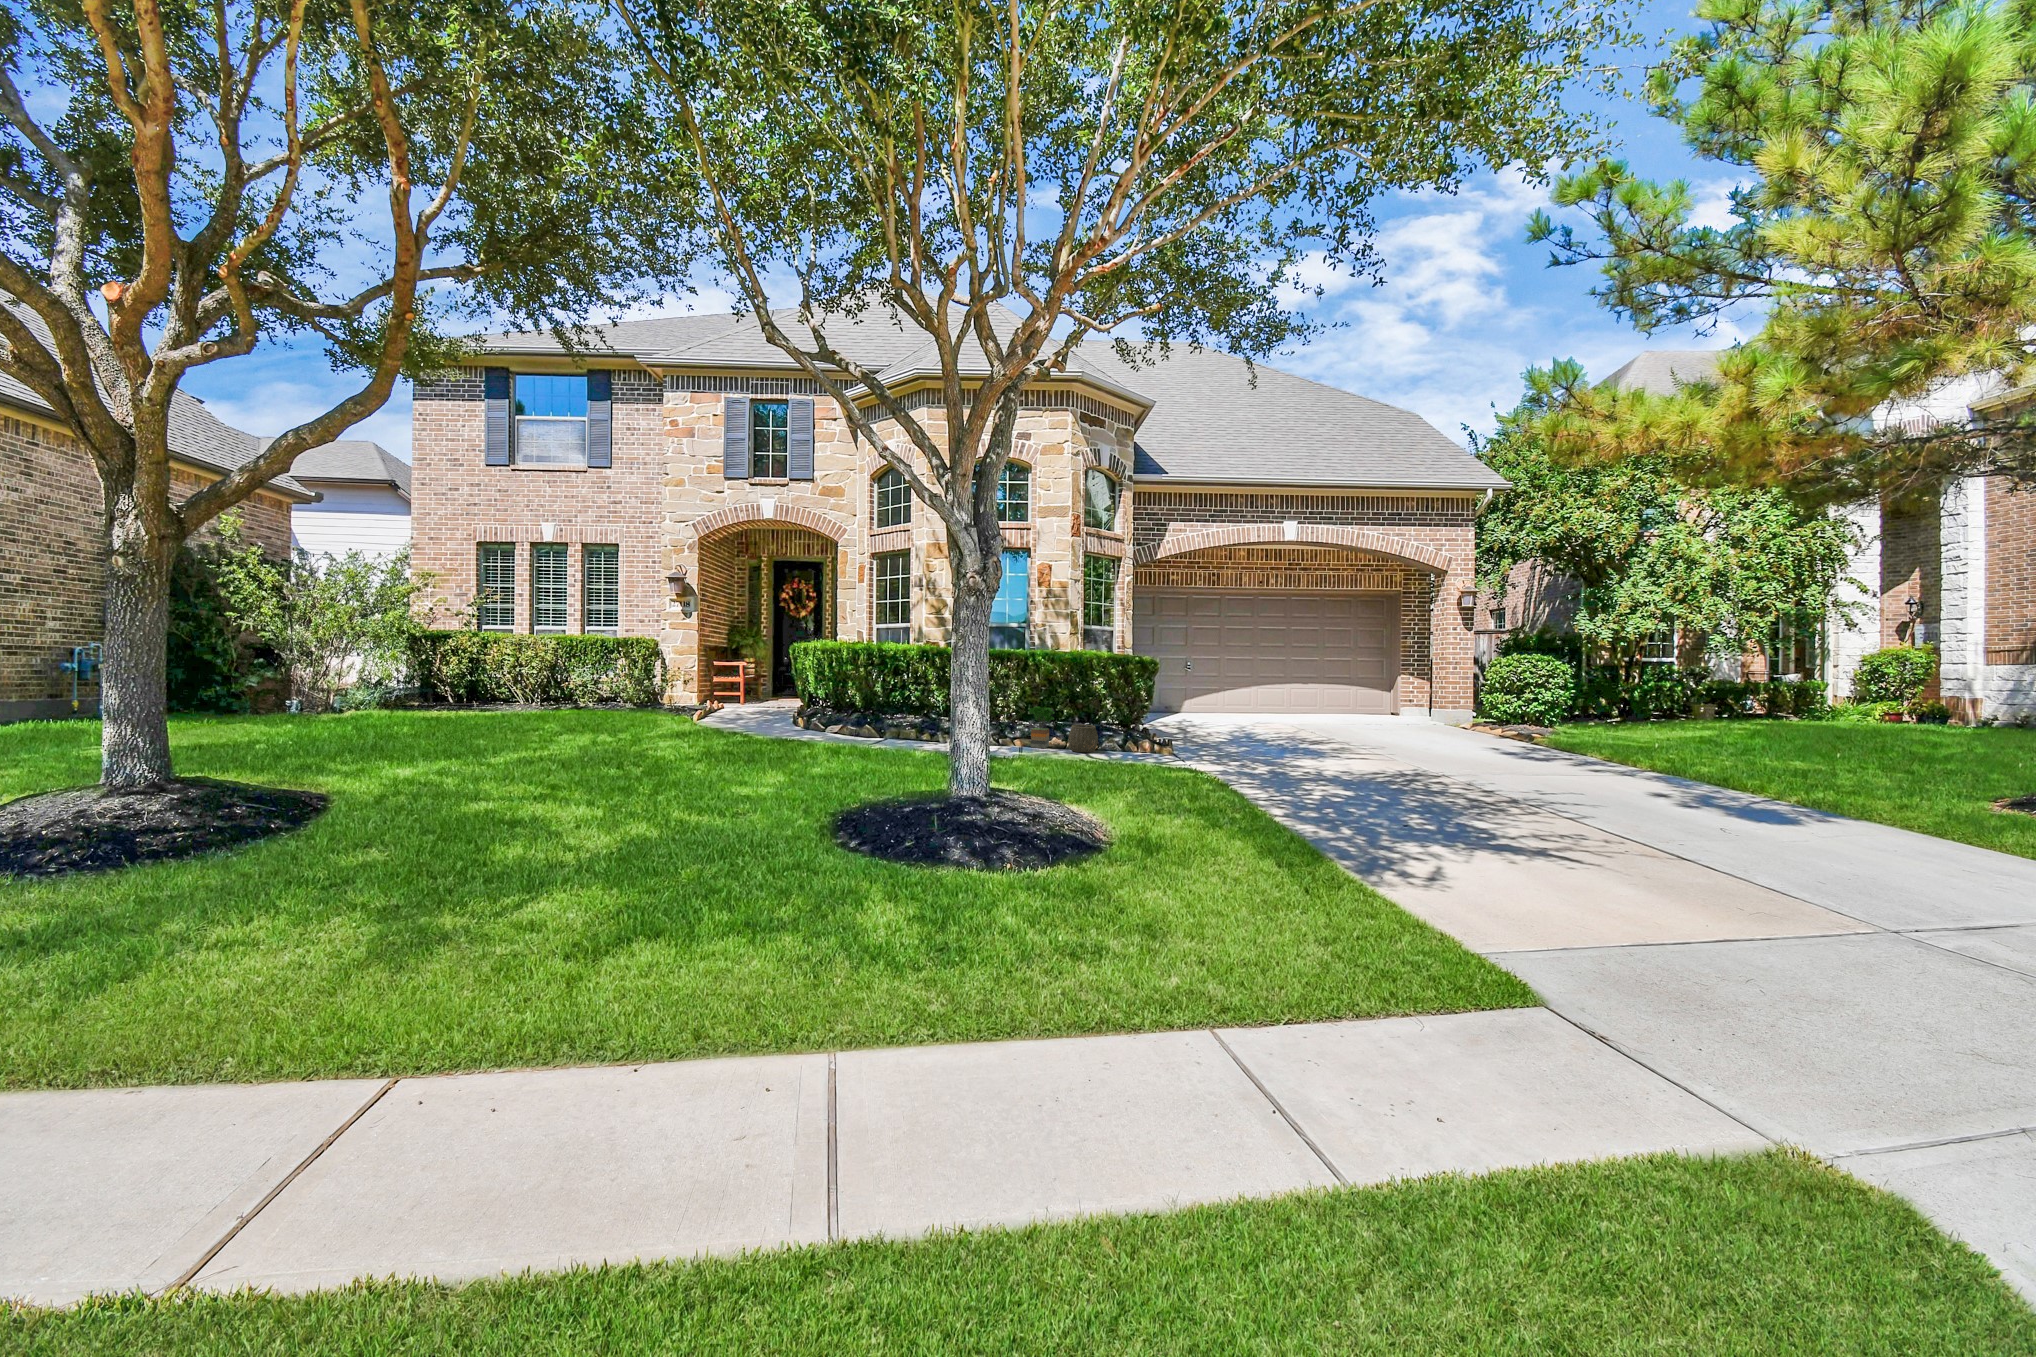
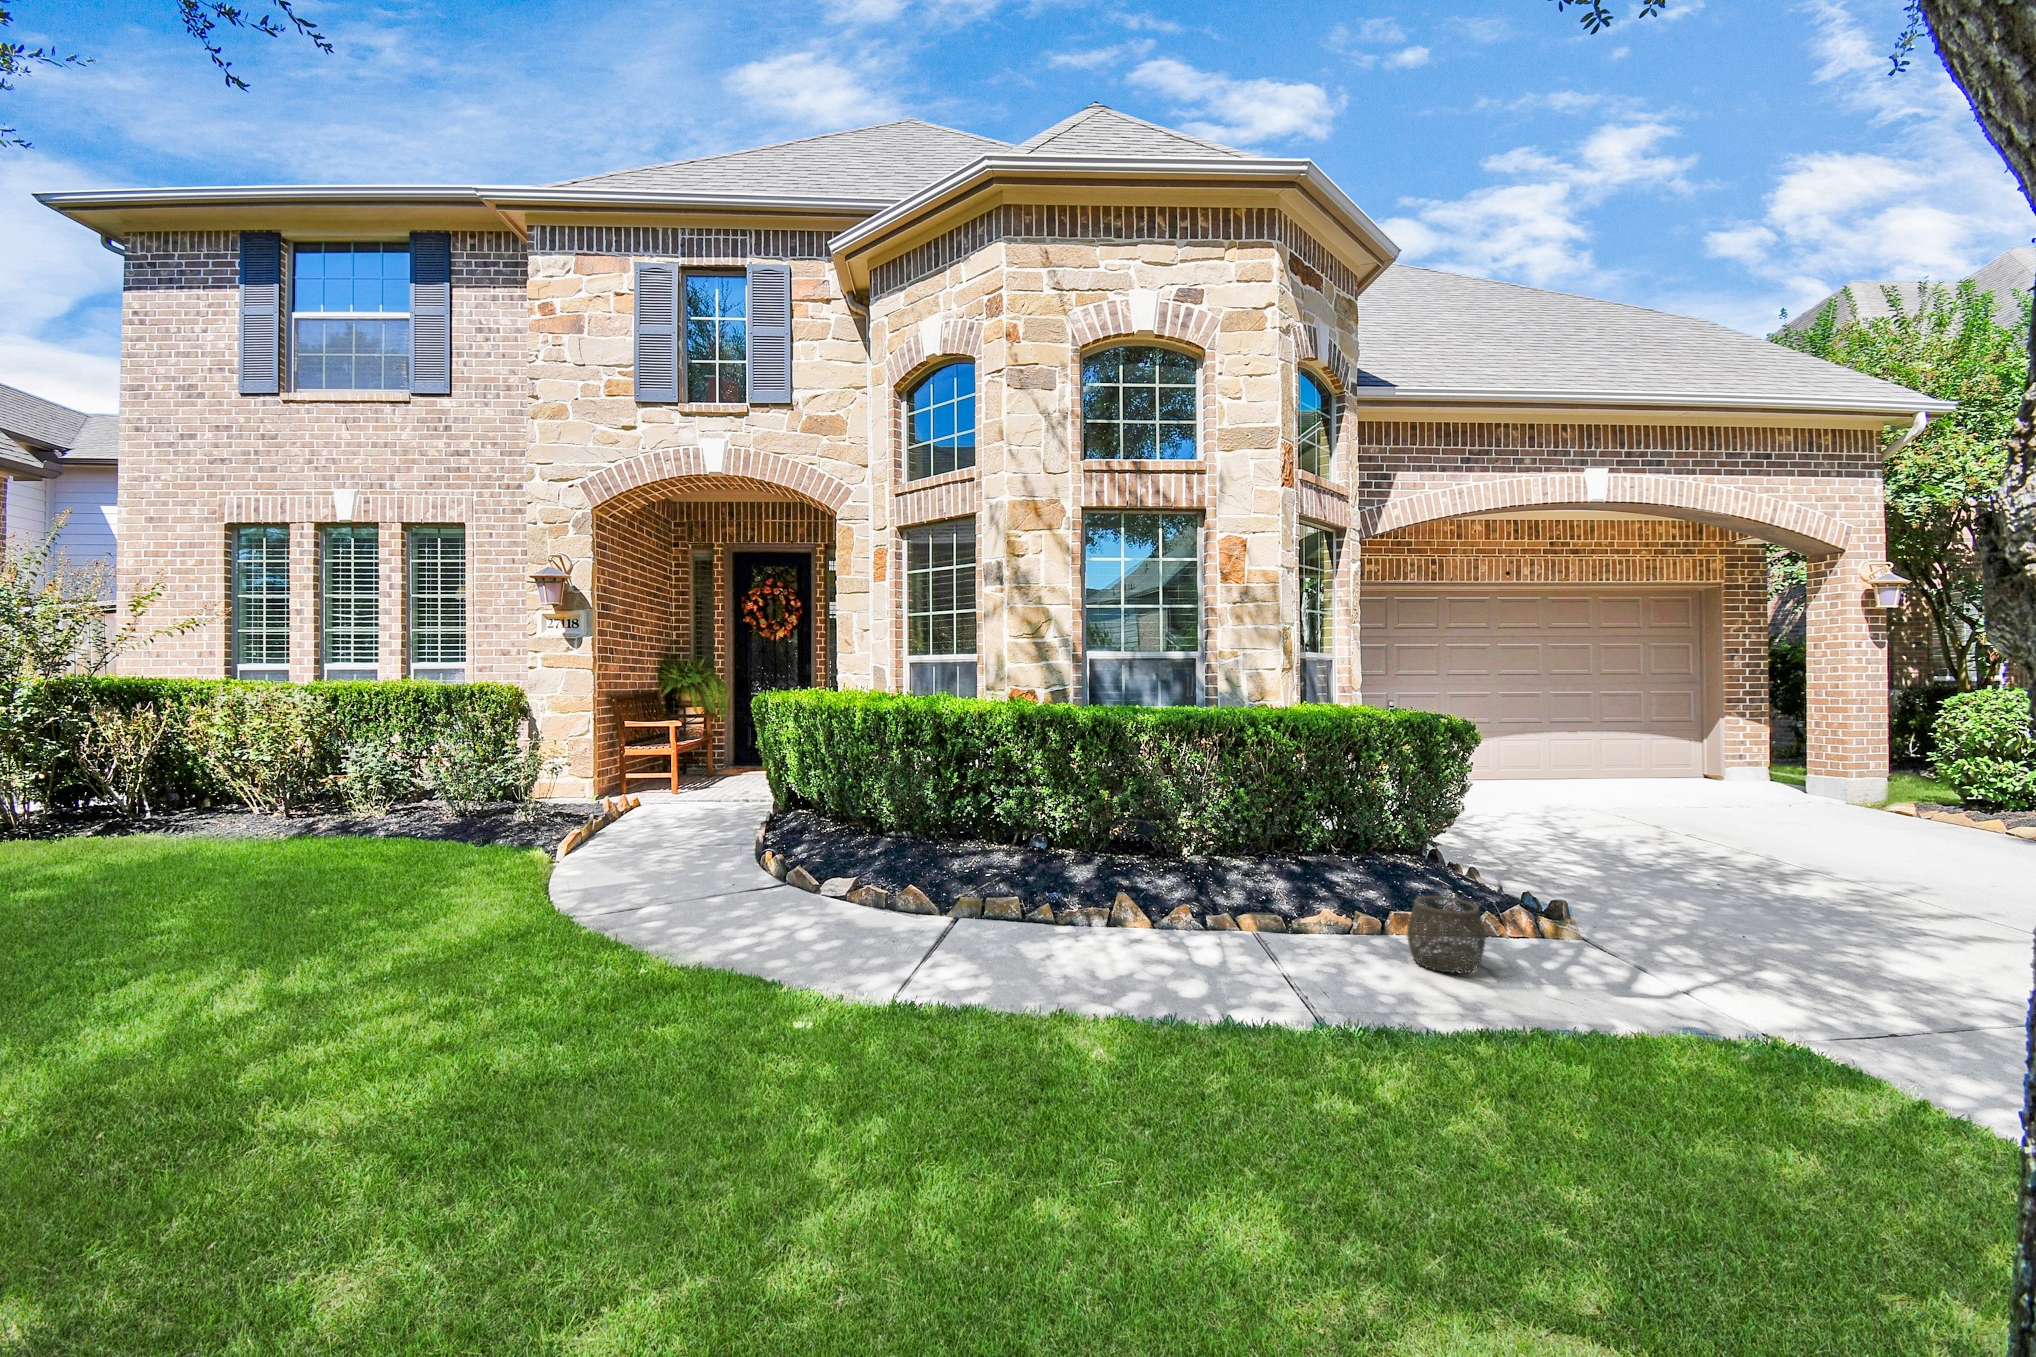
potted tree: present [1029,706,1054,748] -> none [1293,848,1363,953]

